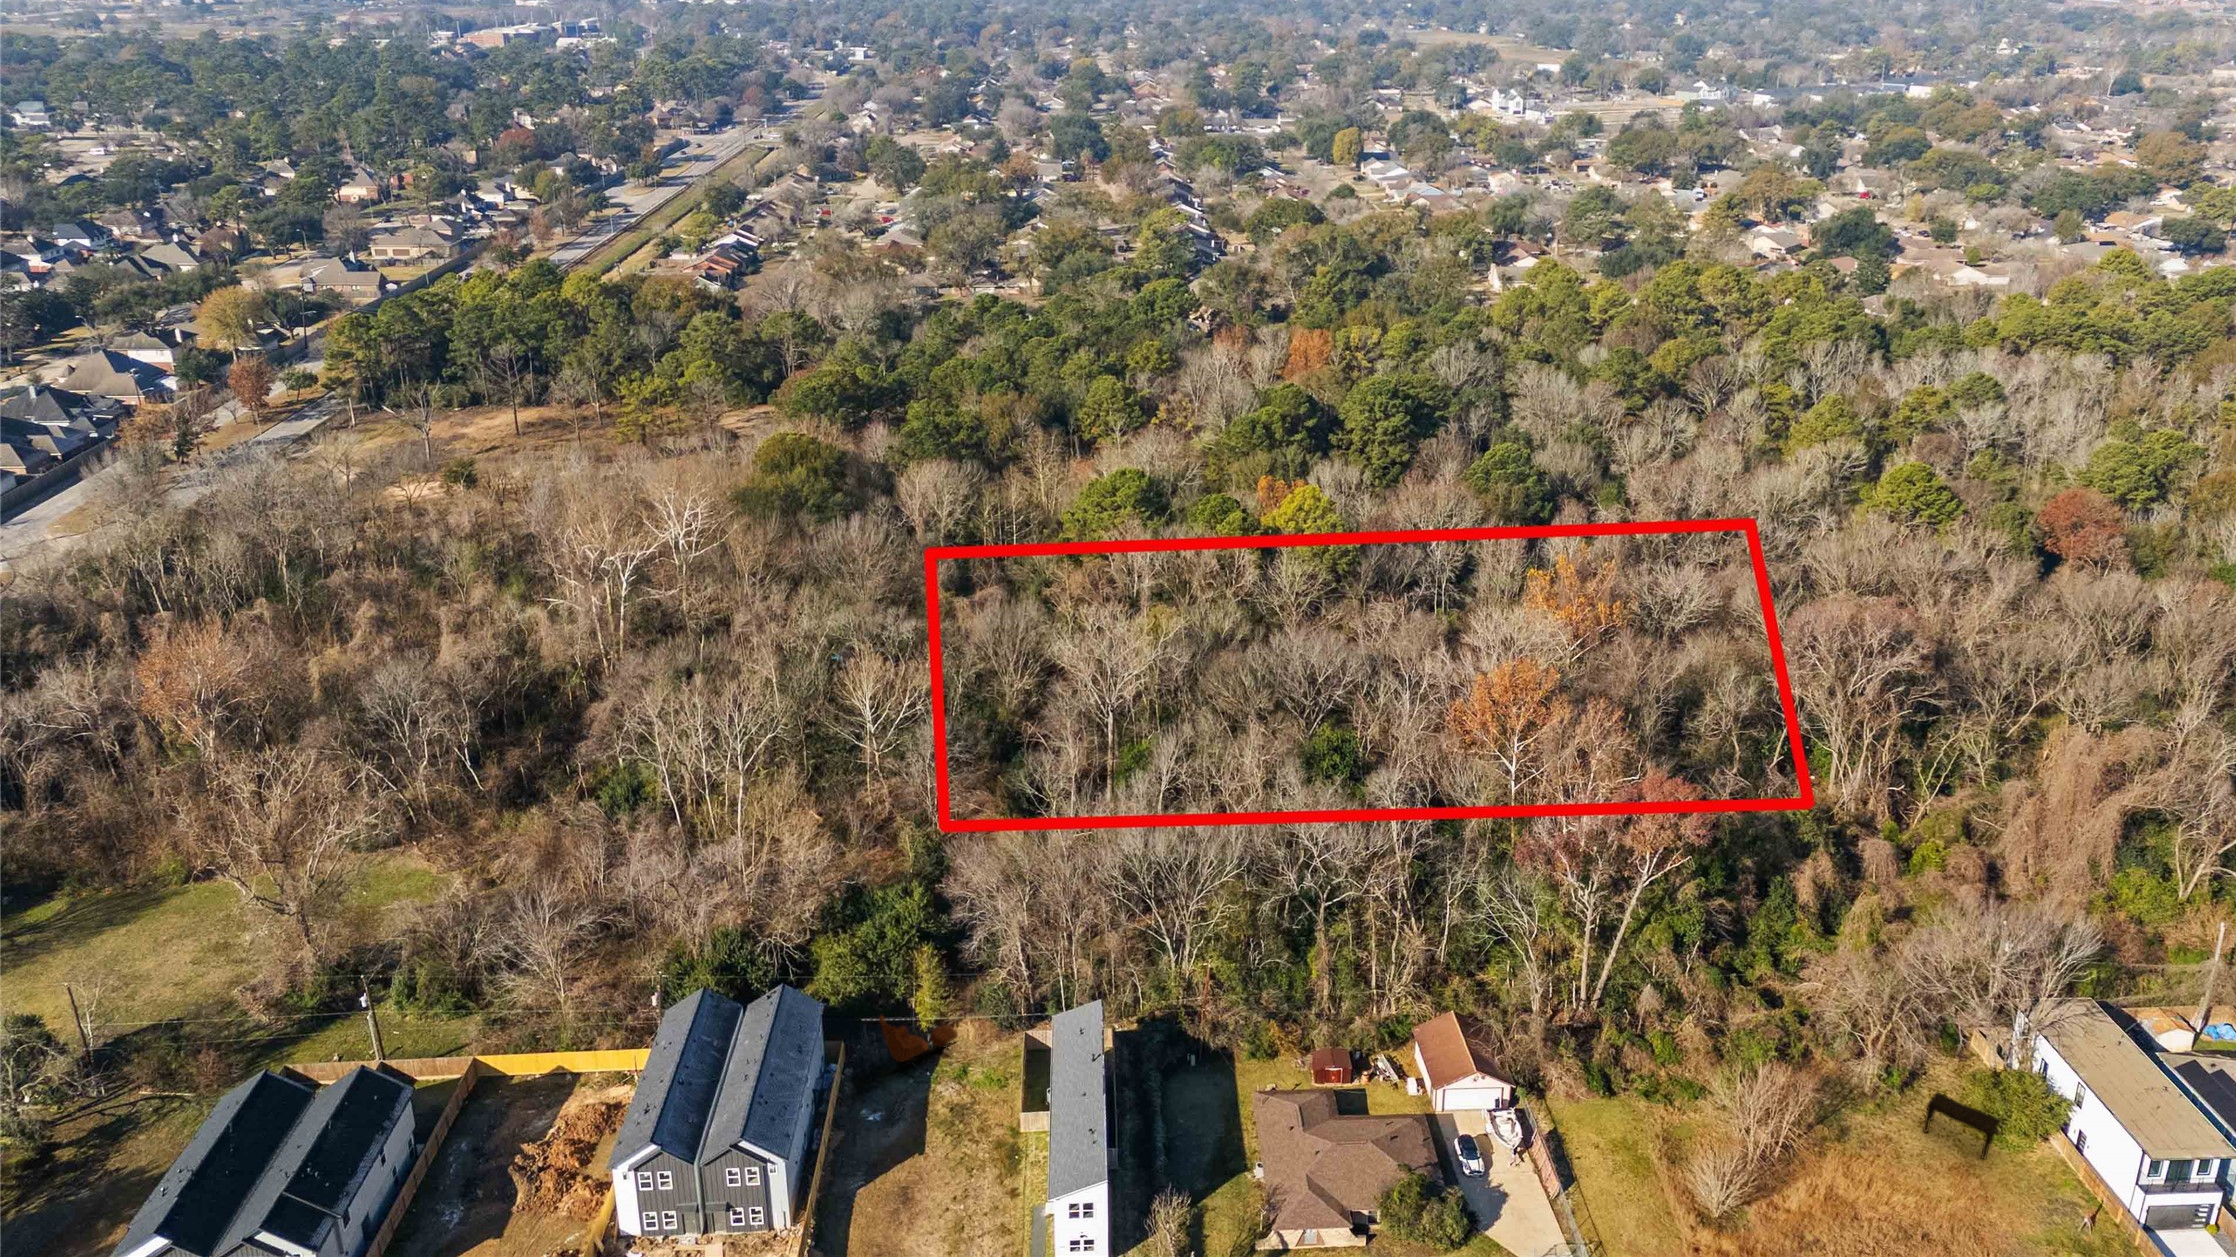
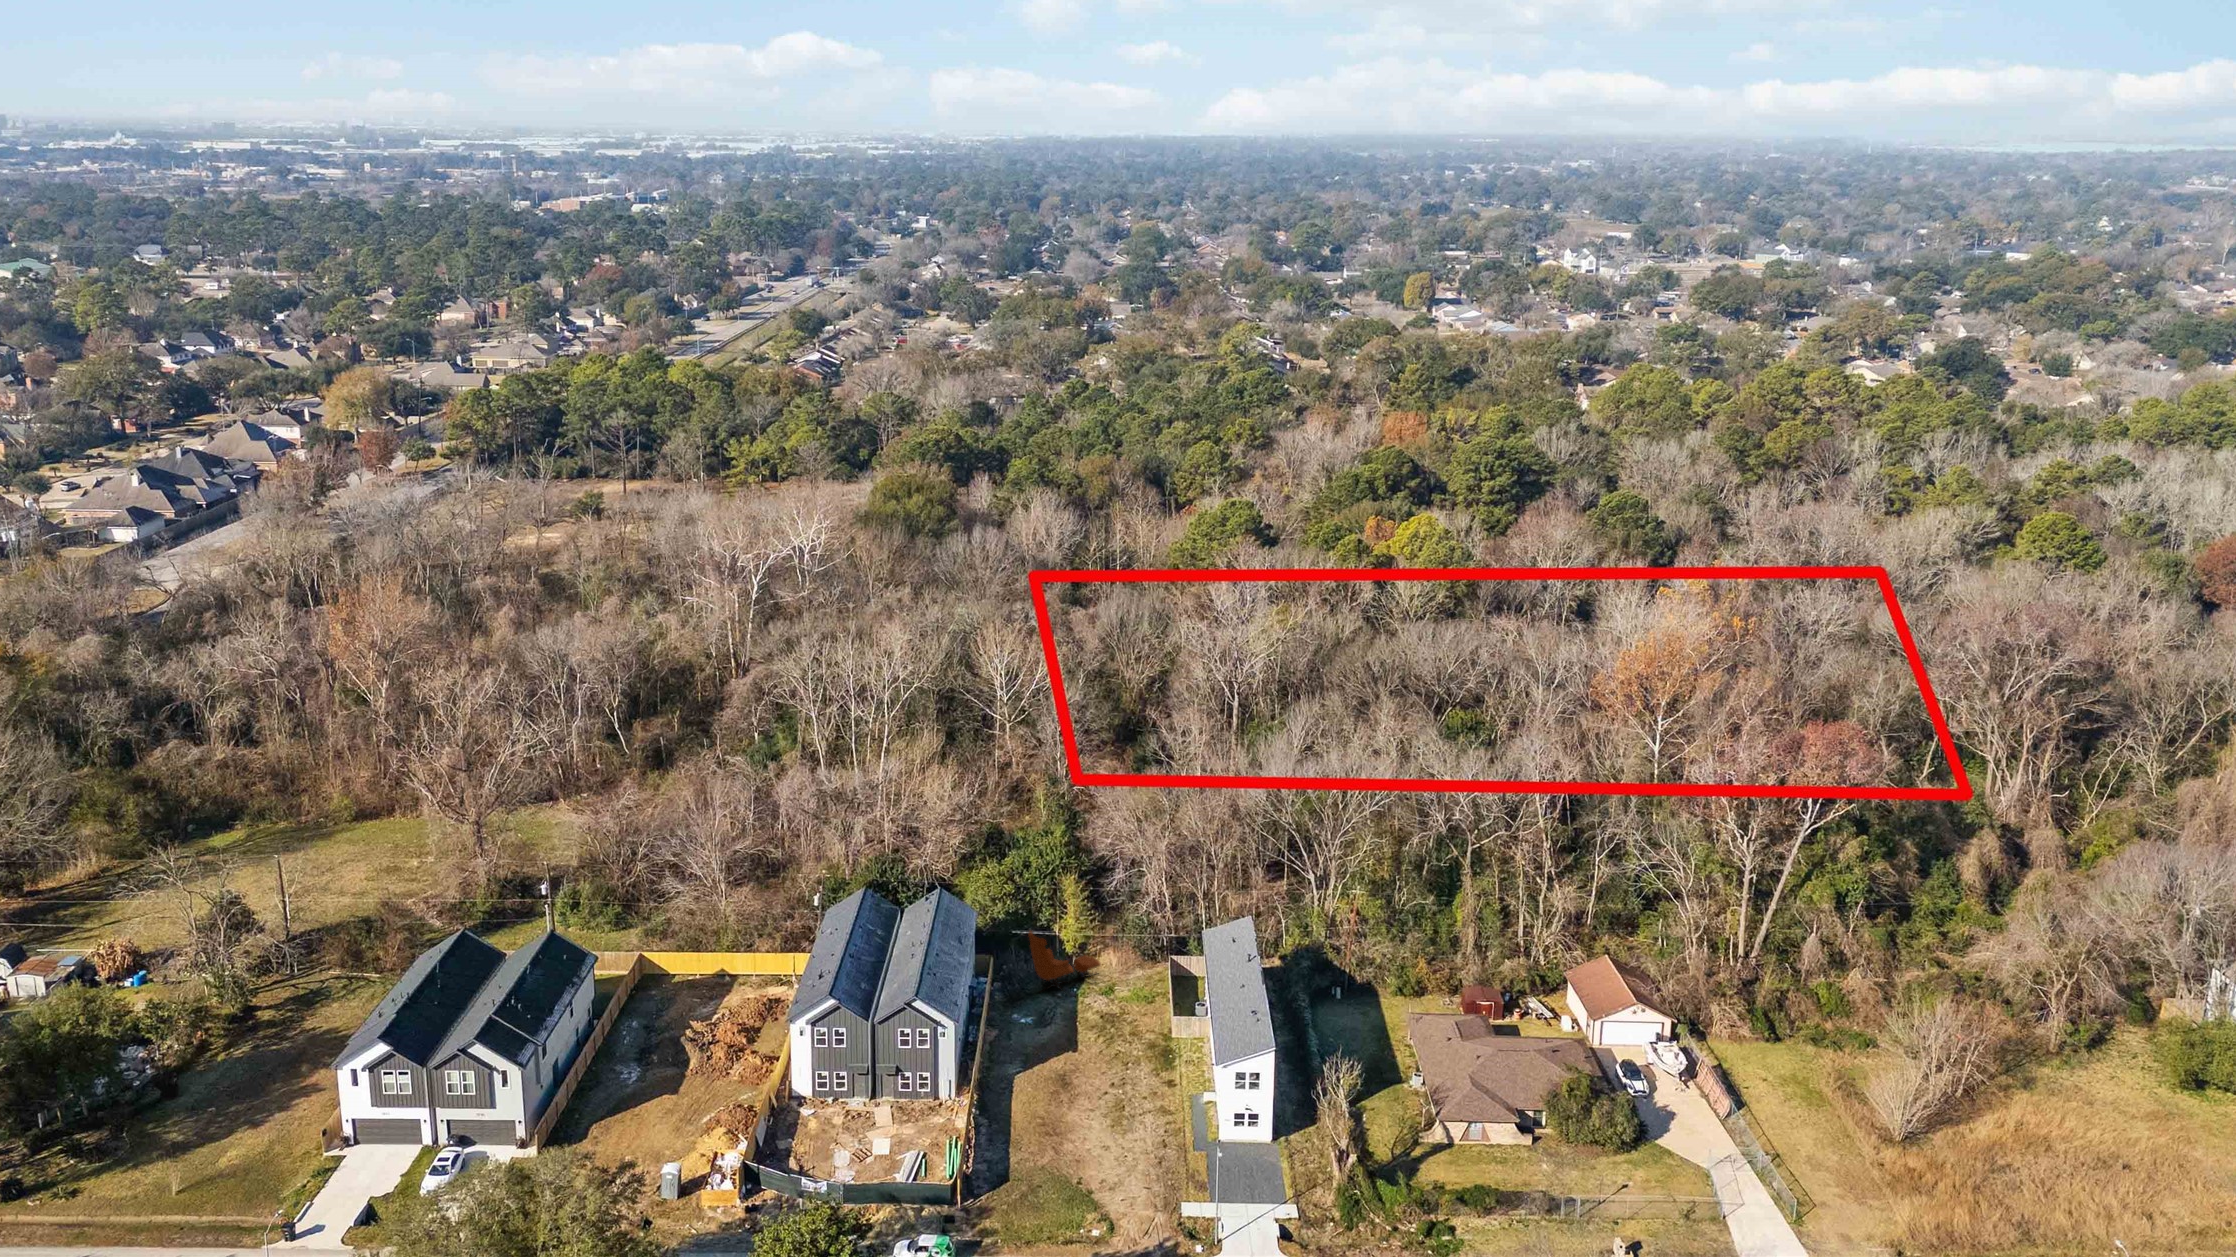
bench: present [1923,1092,2001,1159] -> none [2125,1045,2212,1111]

